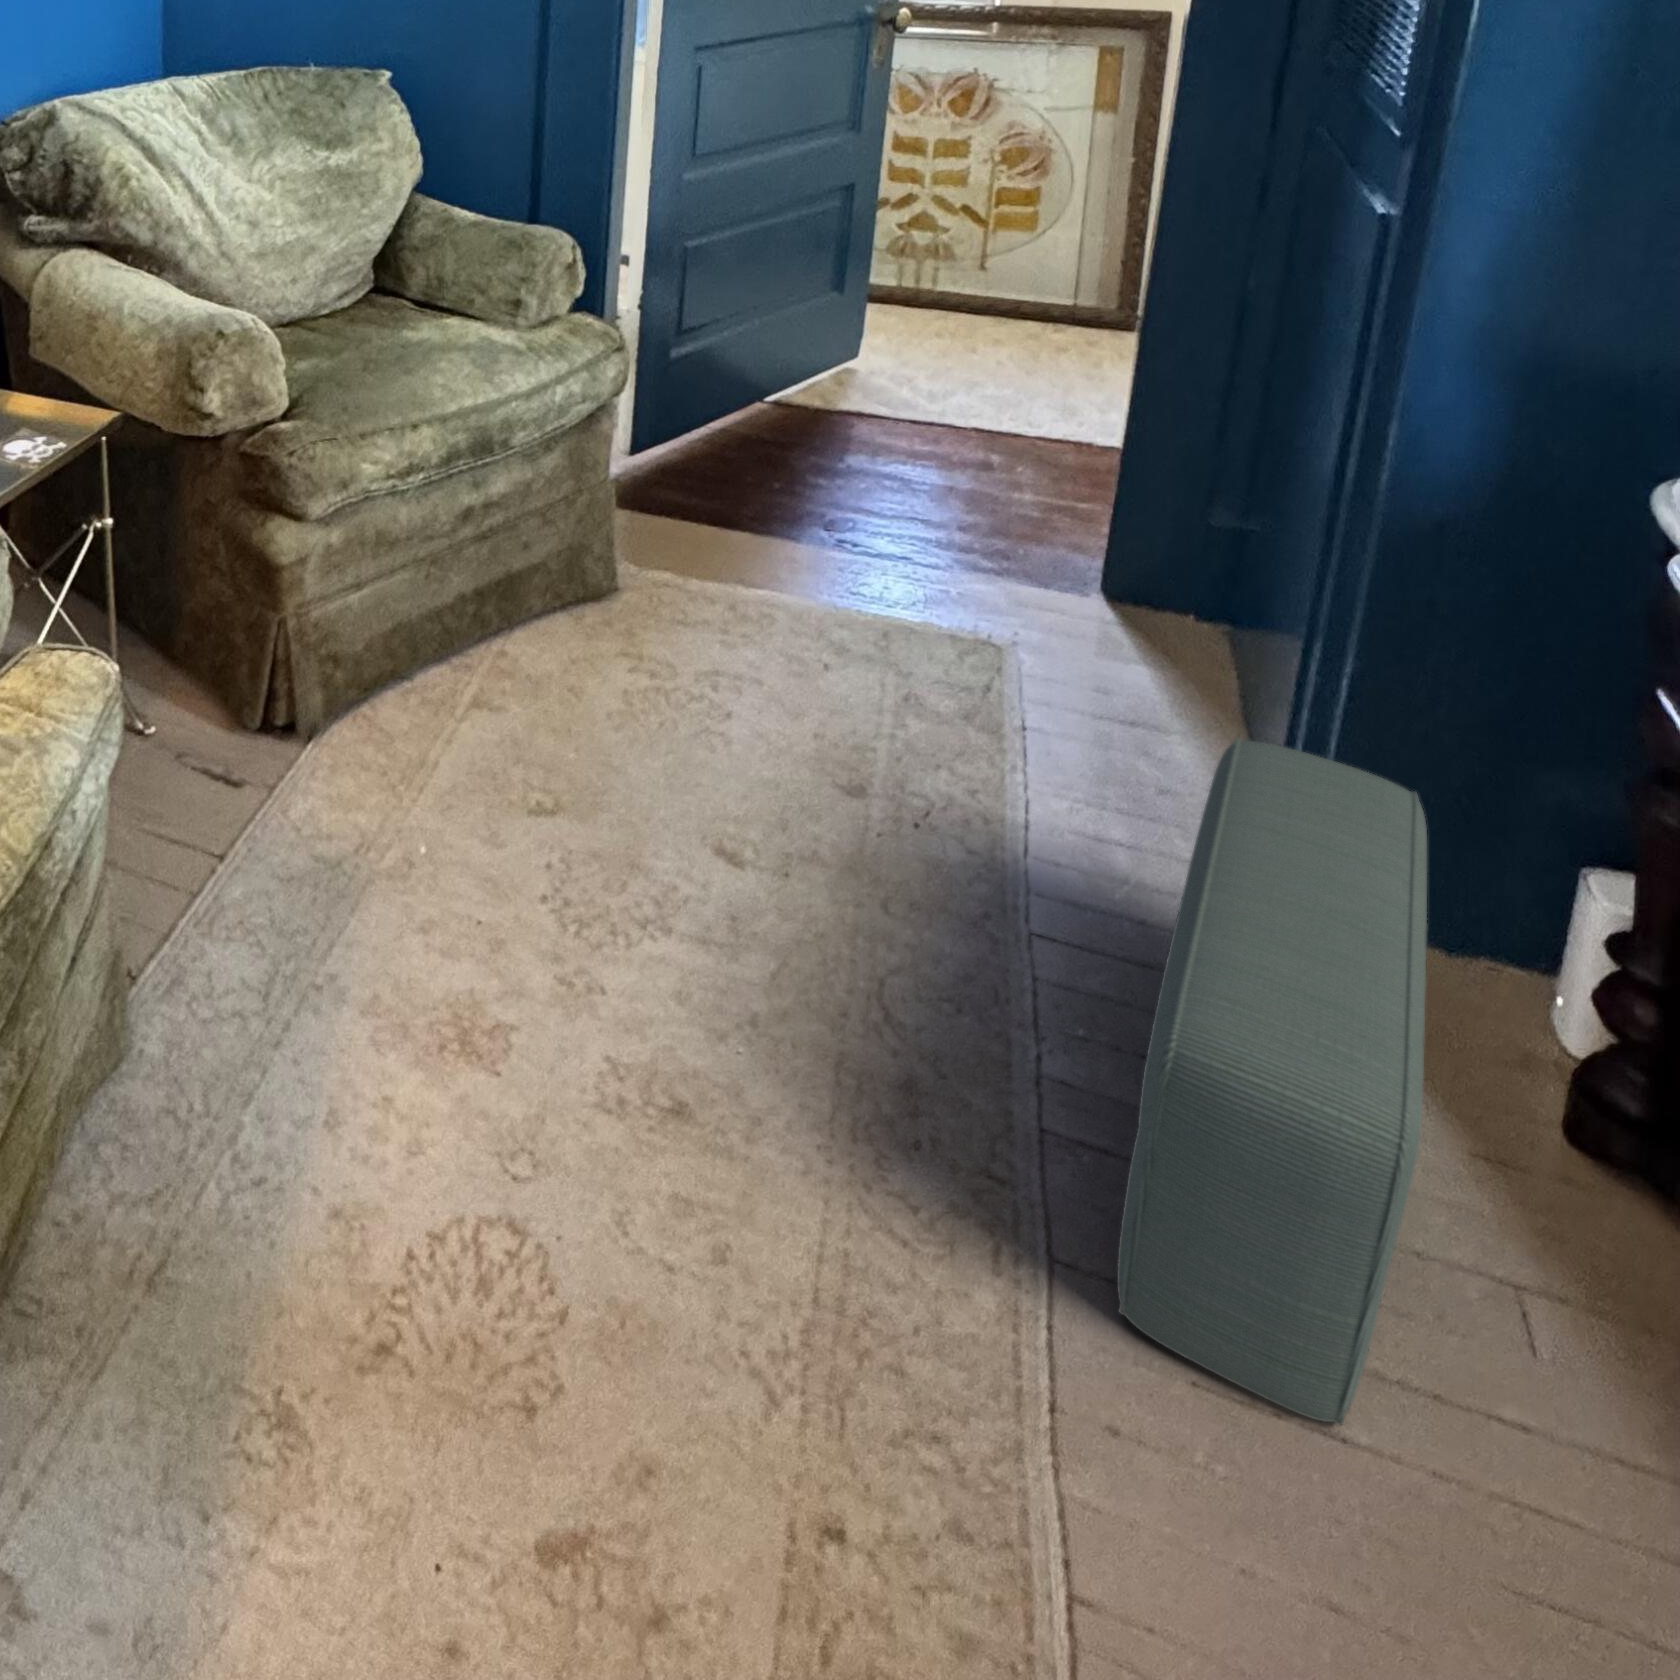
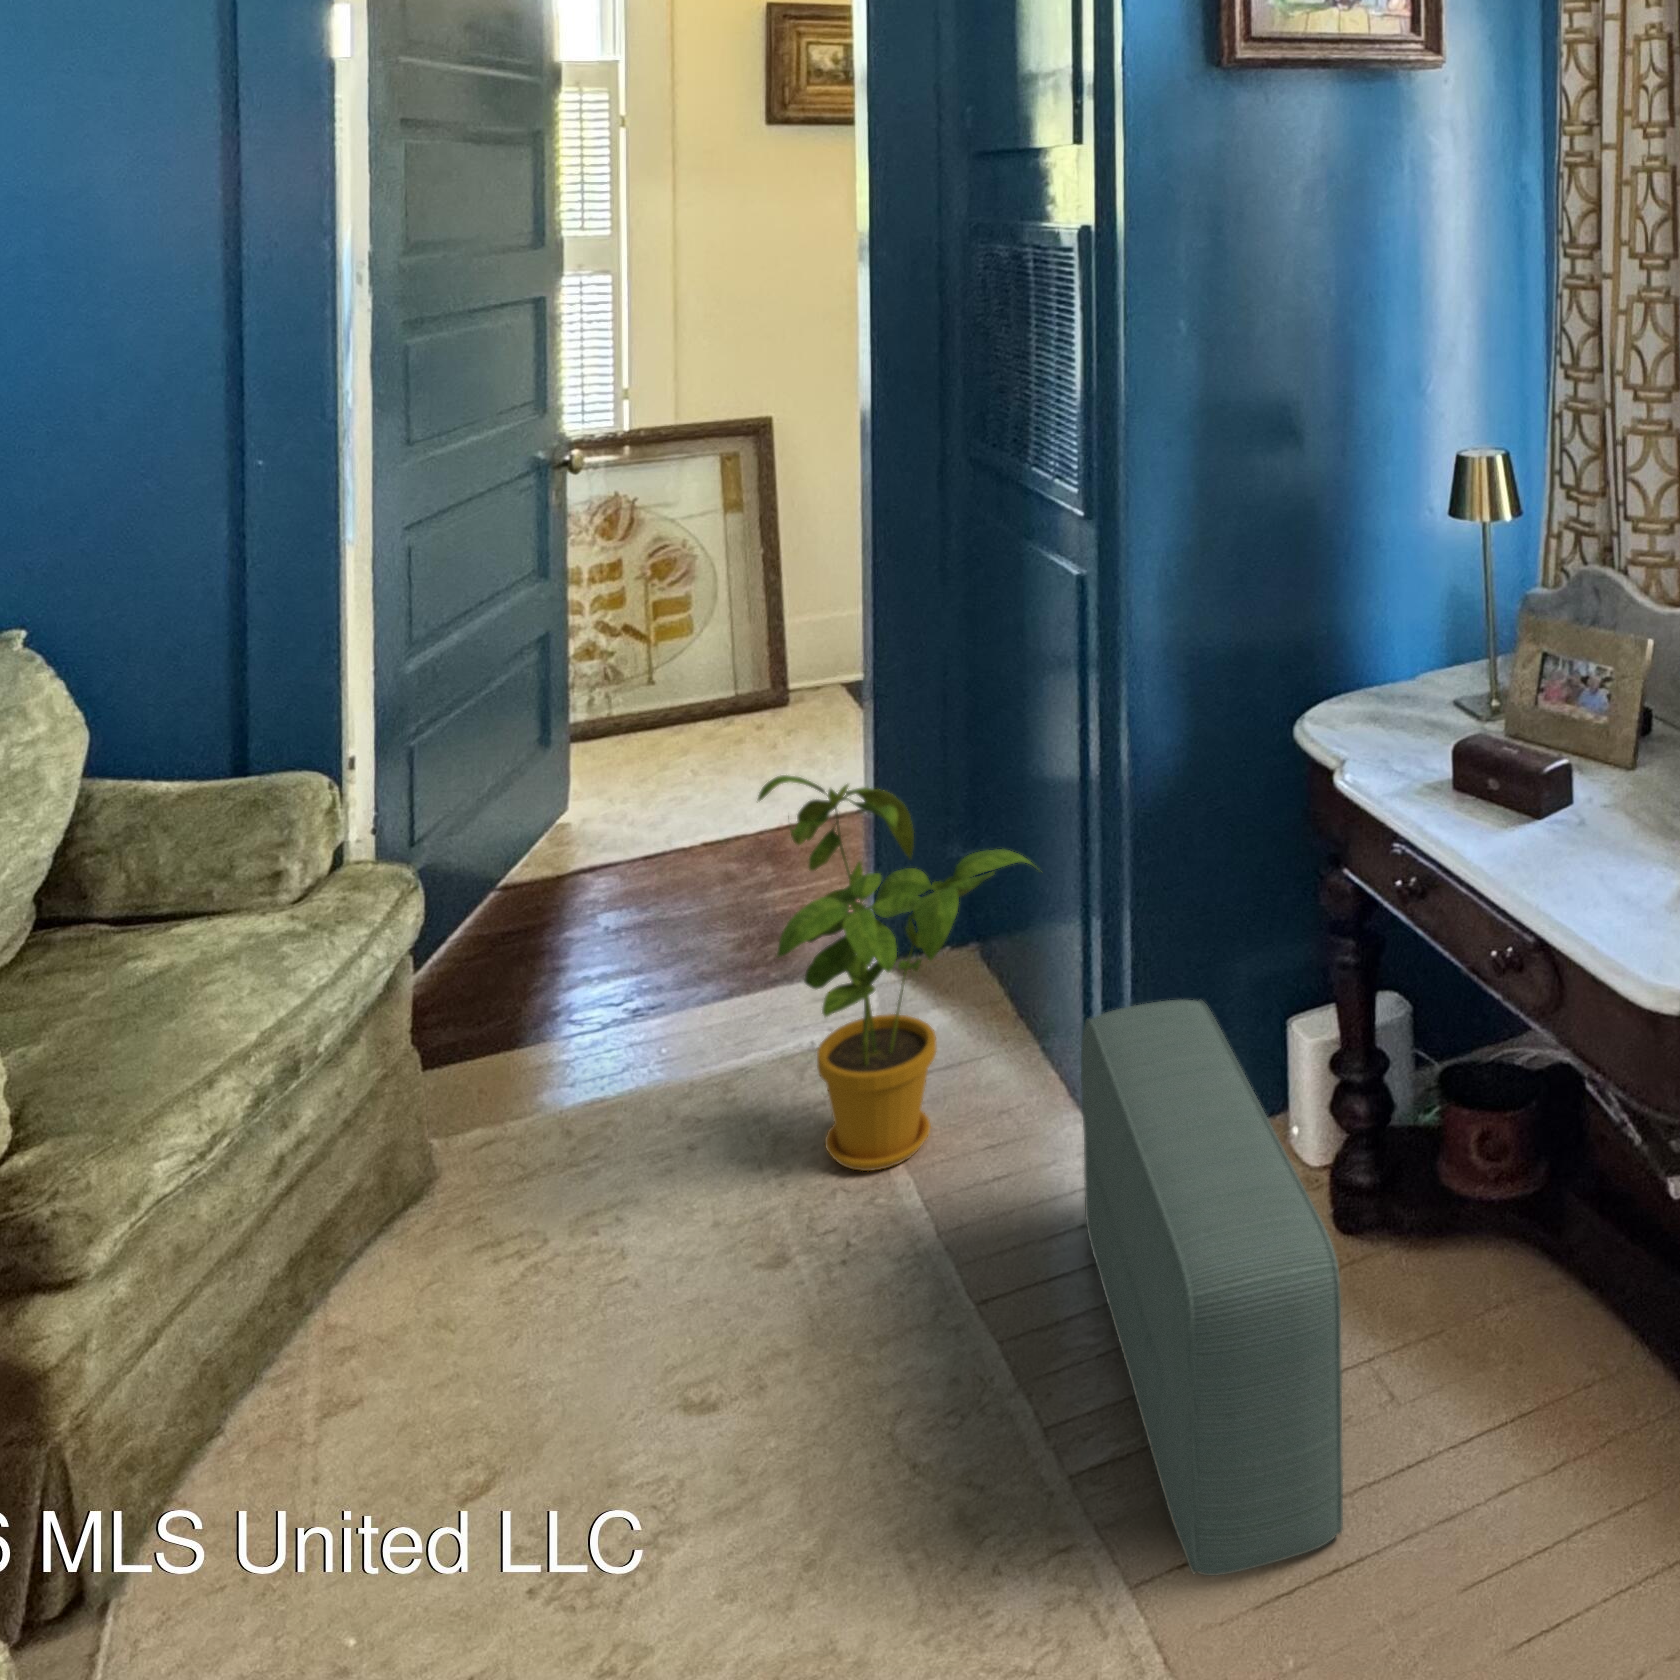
house plant: none [902,360,1269,785] -> present [758,775,1032,1171]

